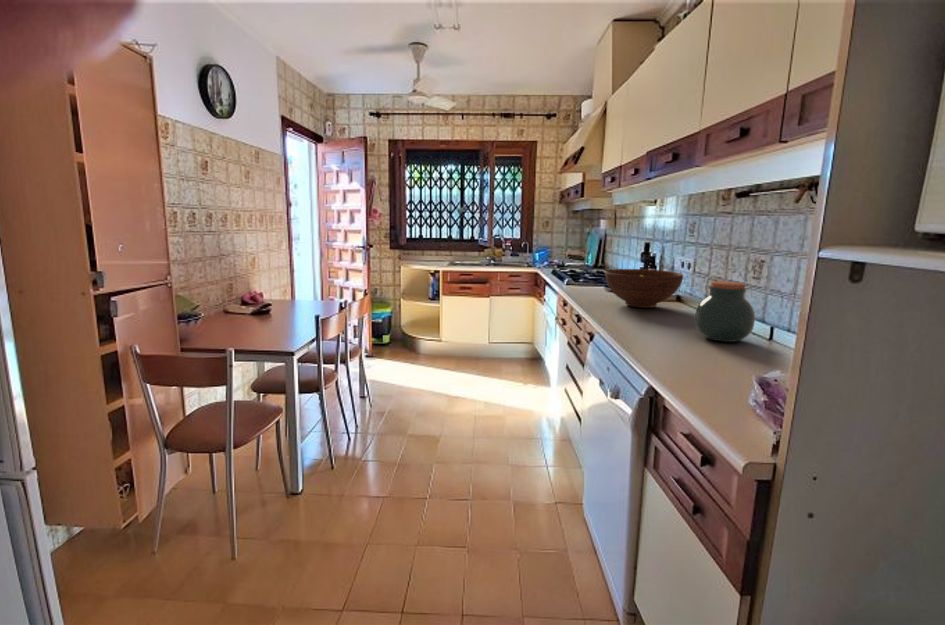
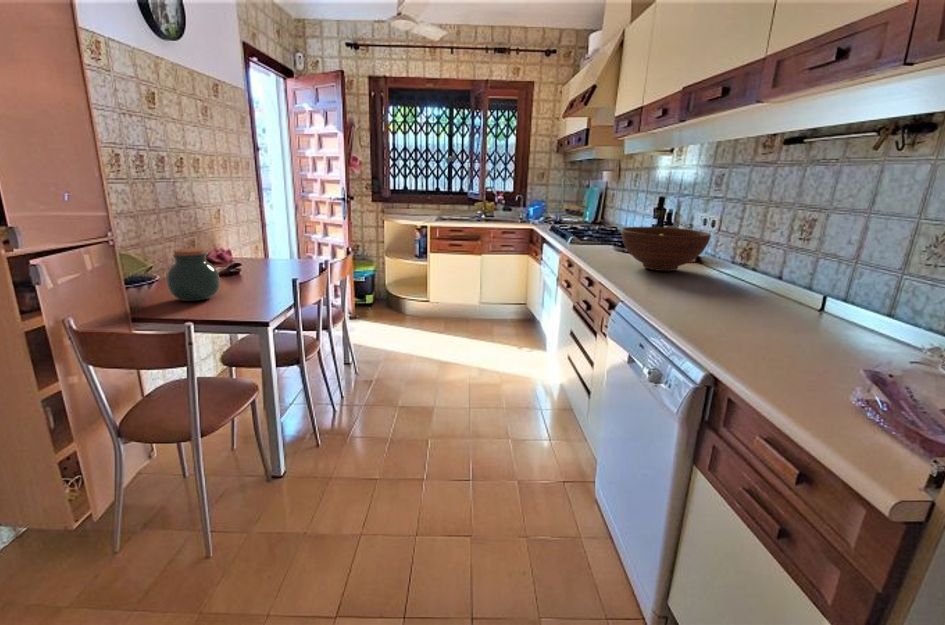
jar: present [695,281,755,342] -> present [166,248,220,301]

